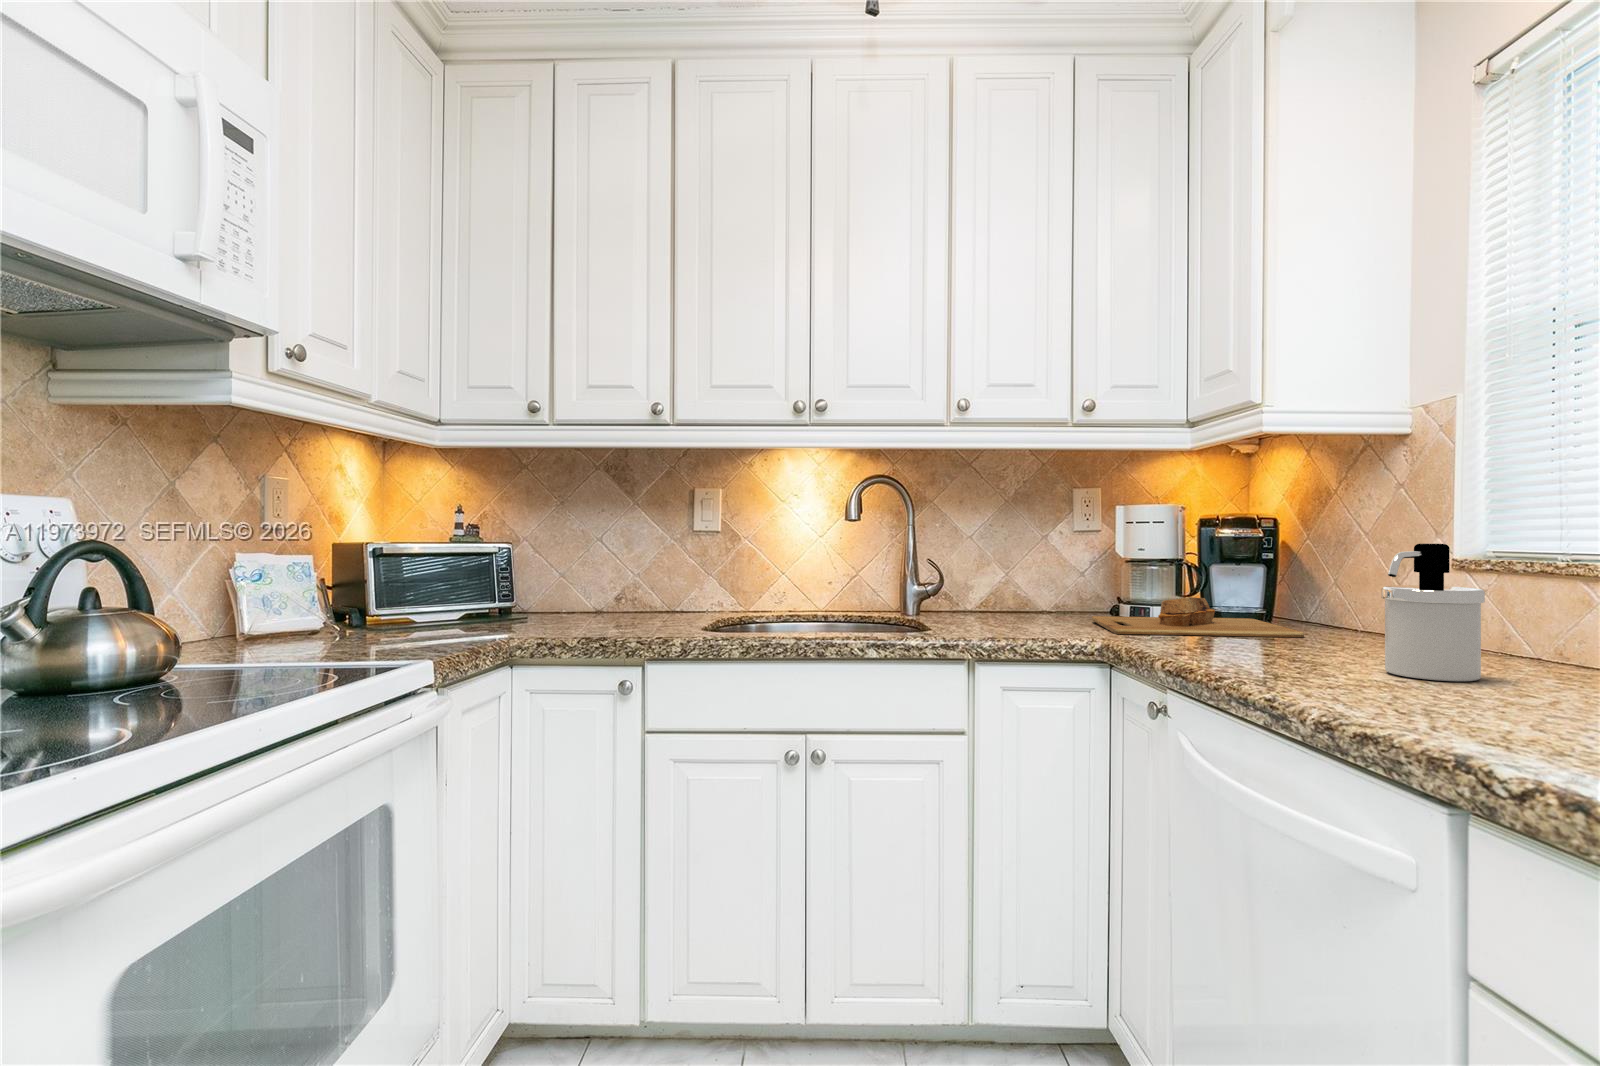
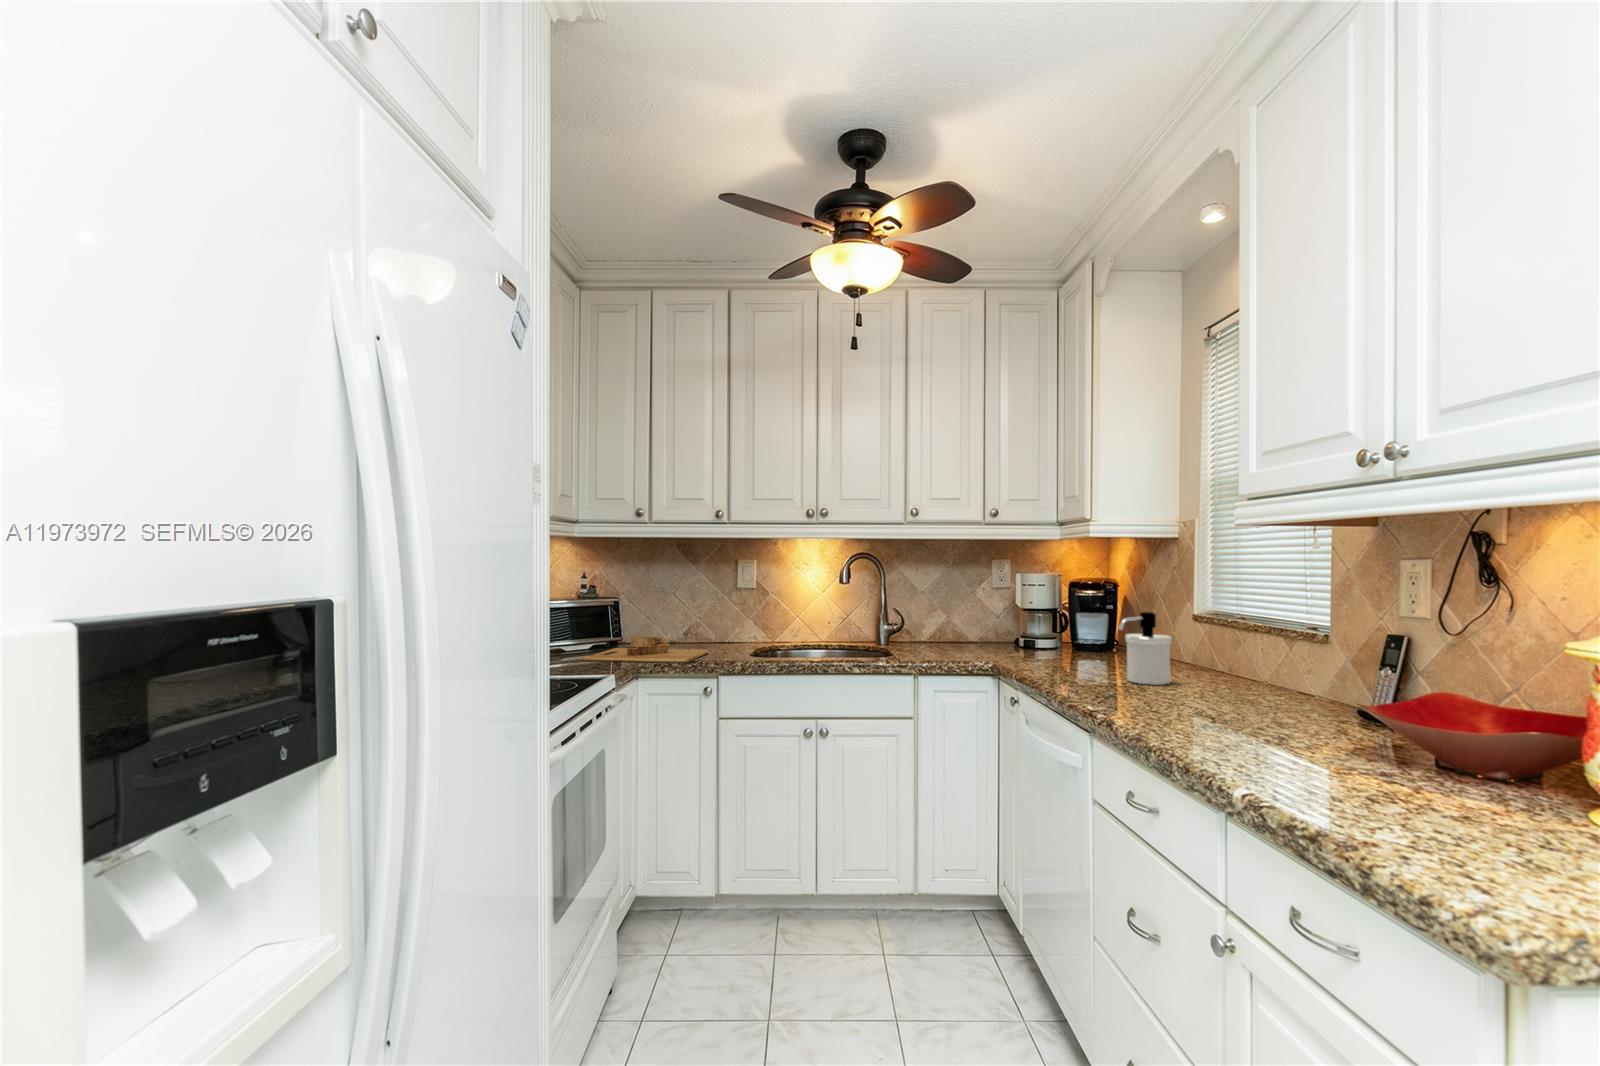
cutting board: present [1092,597,1304,637] -> present [583,637,709,663]

